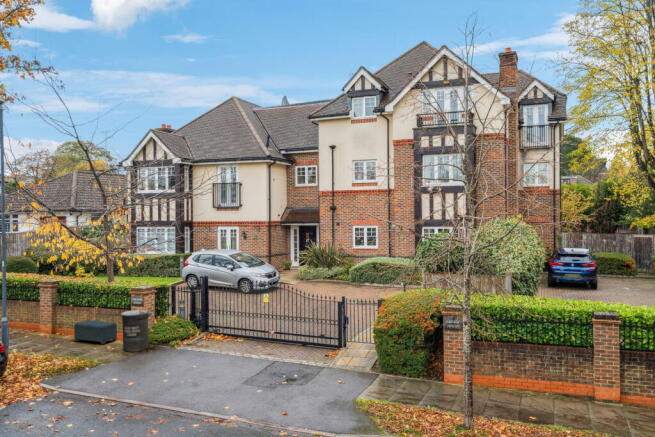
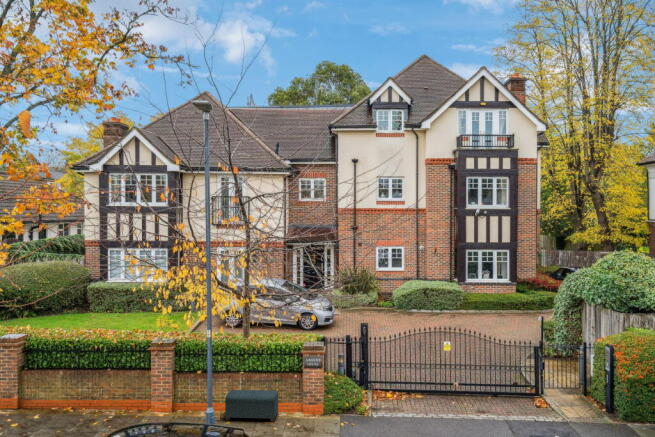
trash can: present [121,310,150,352] -> none [308,373,341,429]

